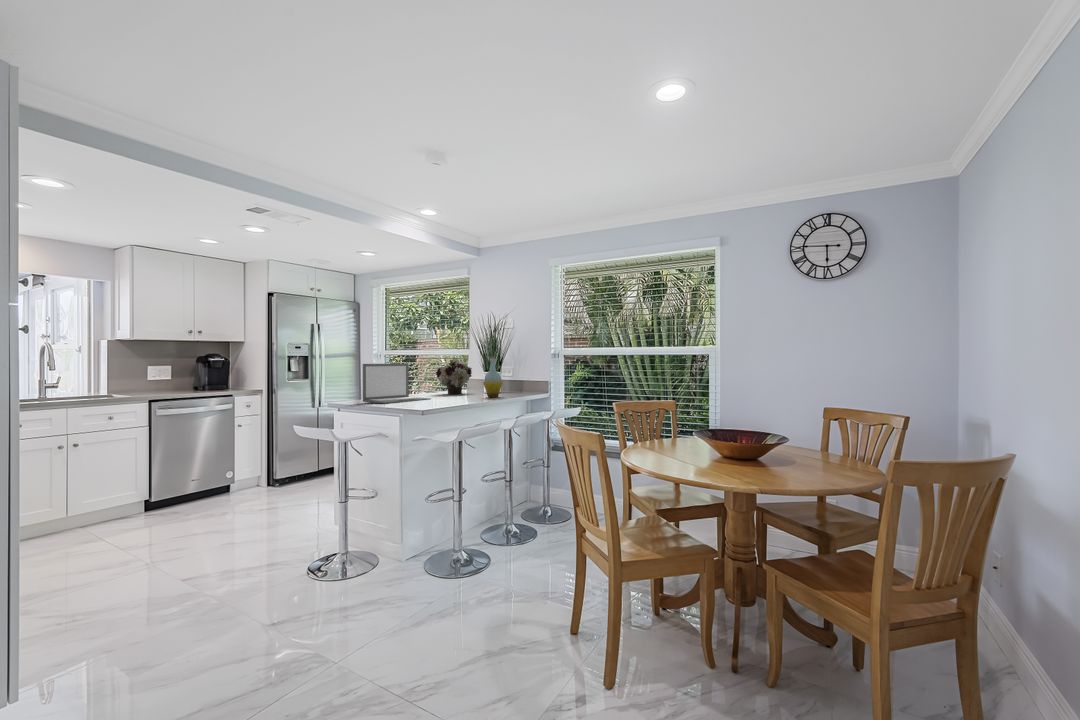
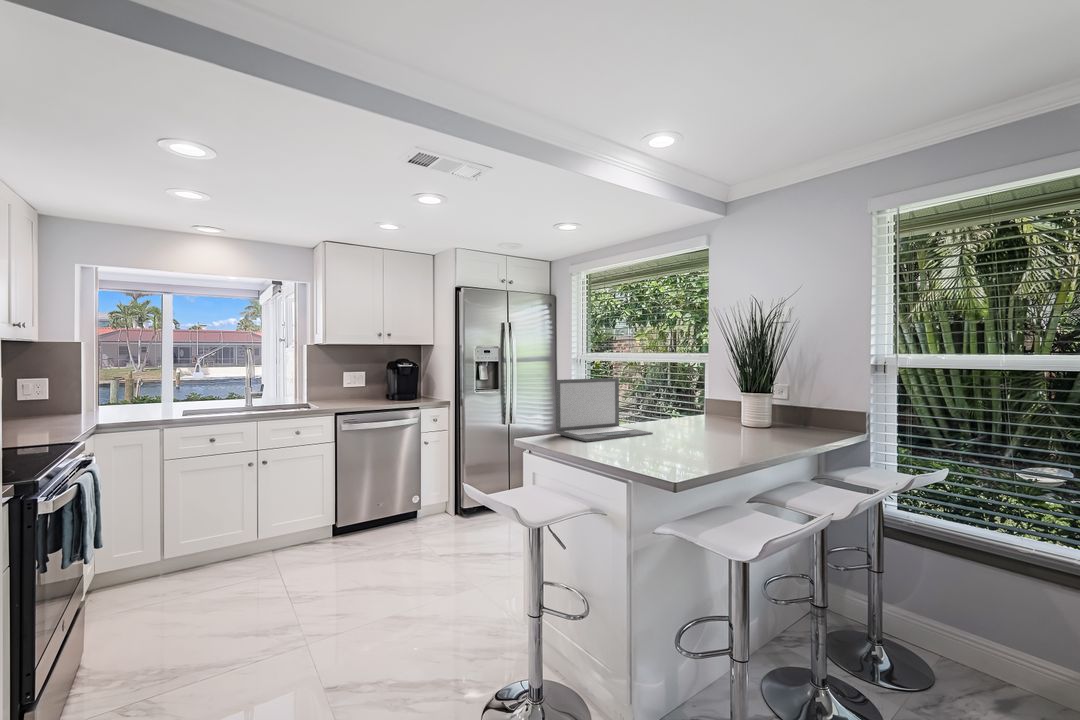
bottle: present [483,357,503,397] -> none [738,371,772,438]
flower arrangement: present [436,359,472,394] -> none [655,369,708,421]

